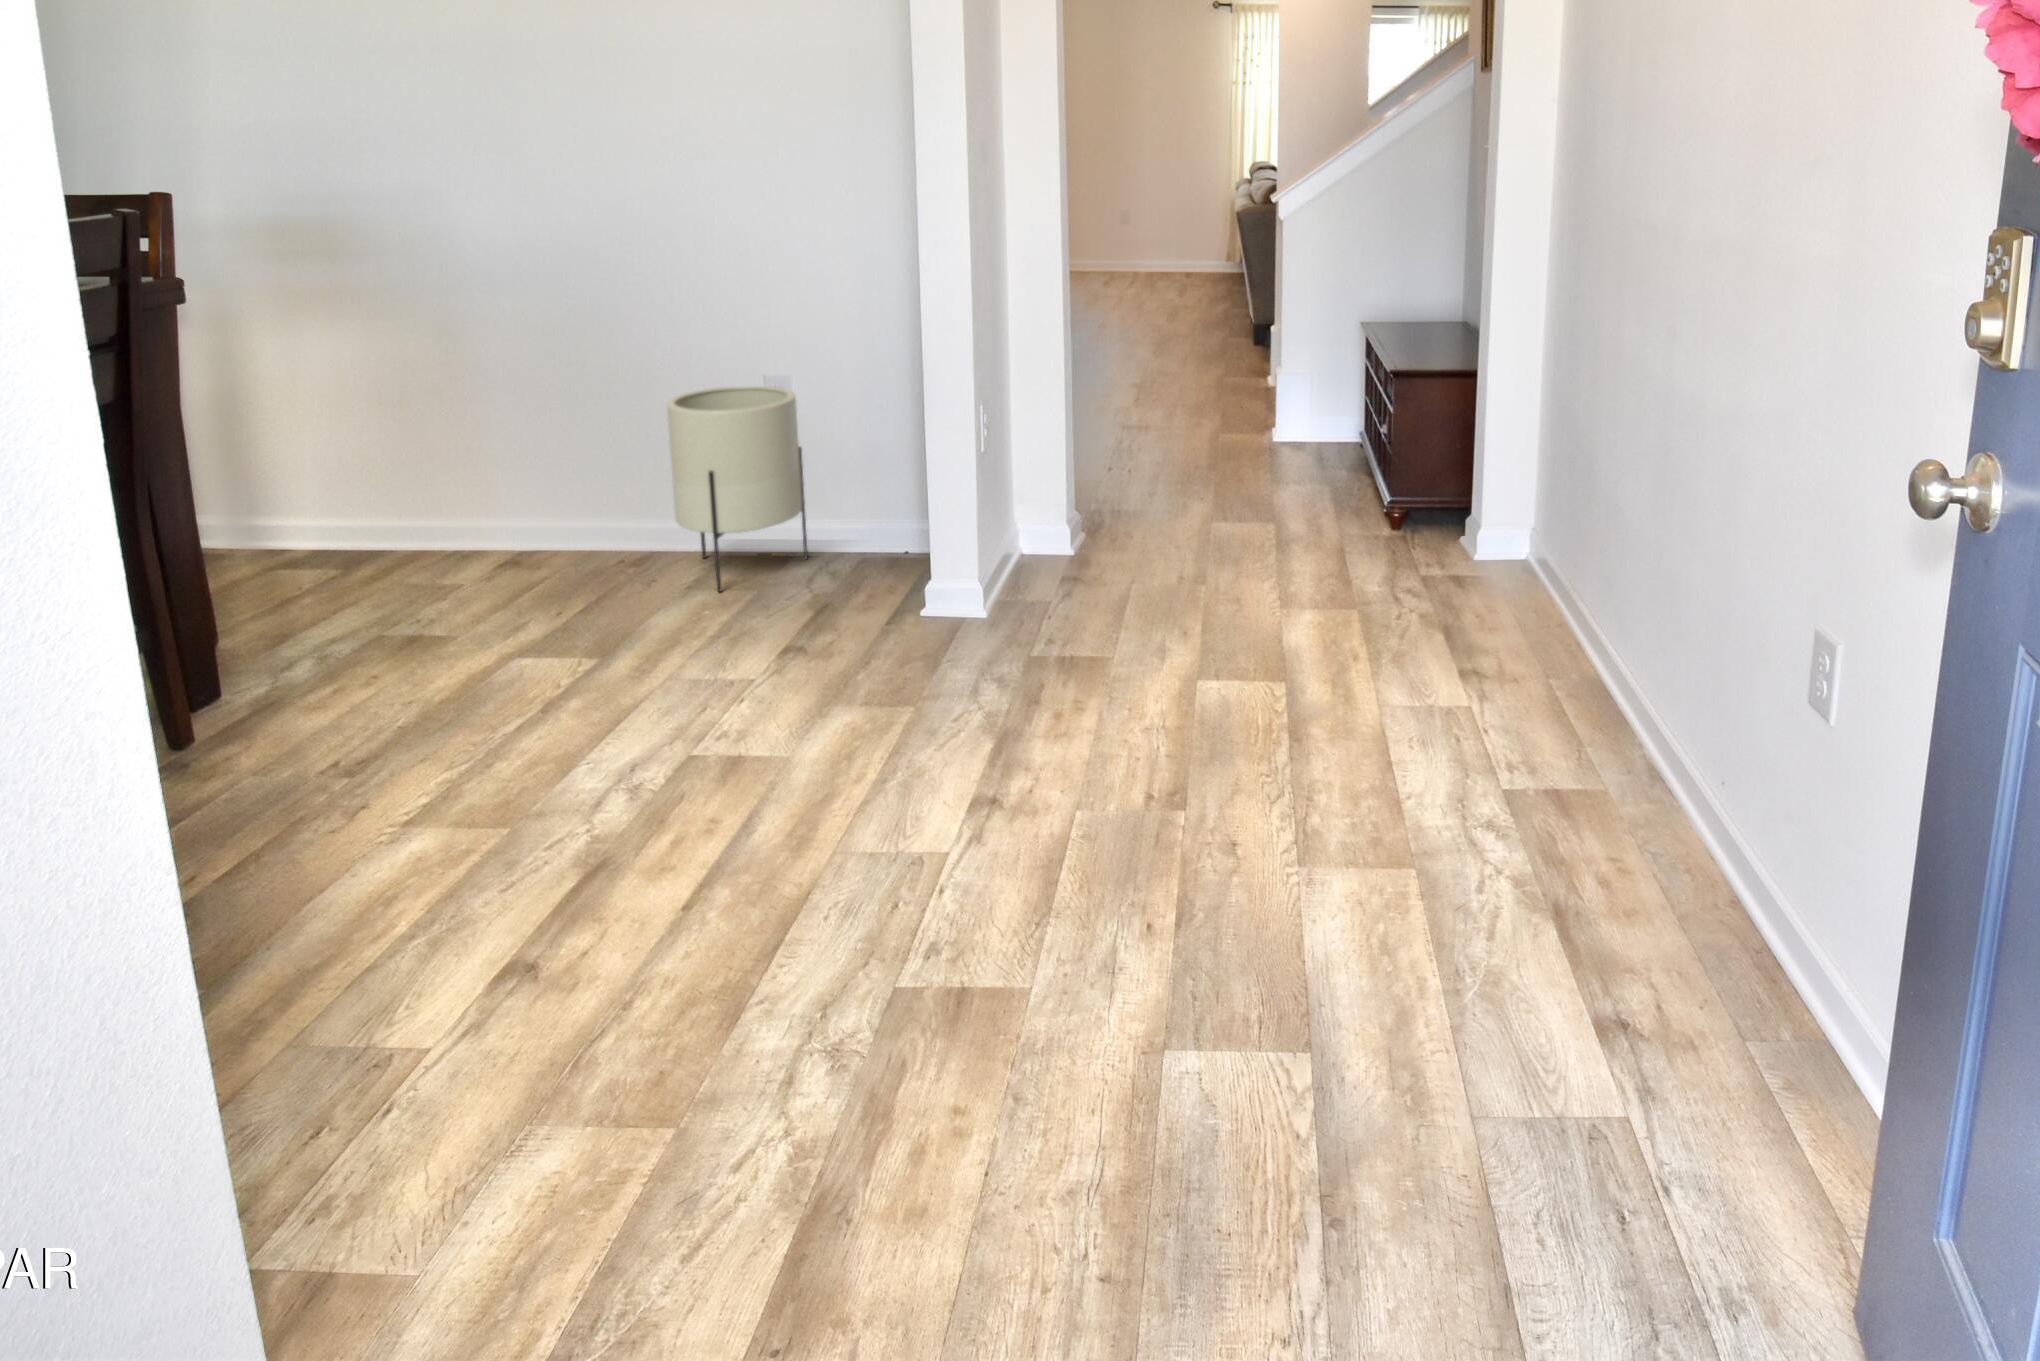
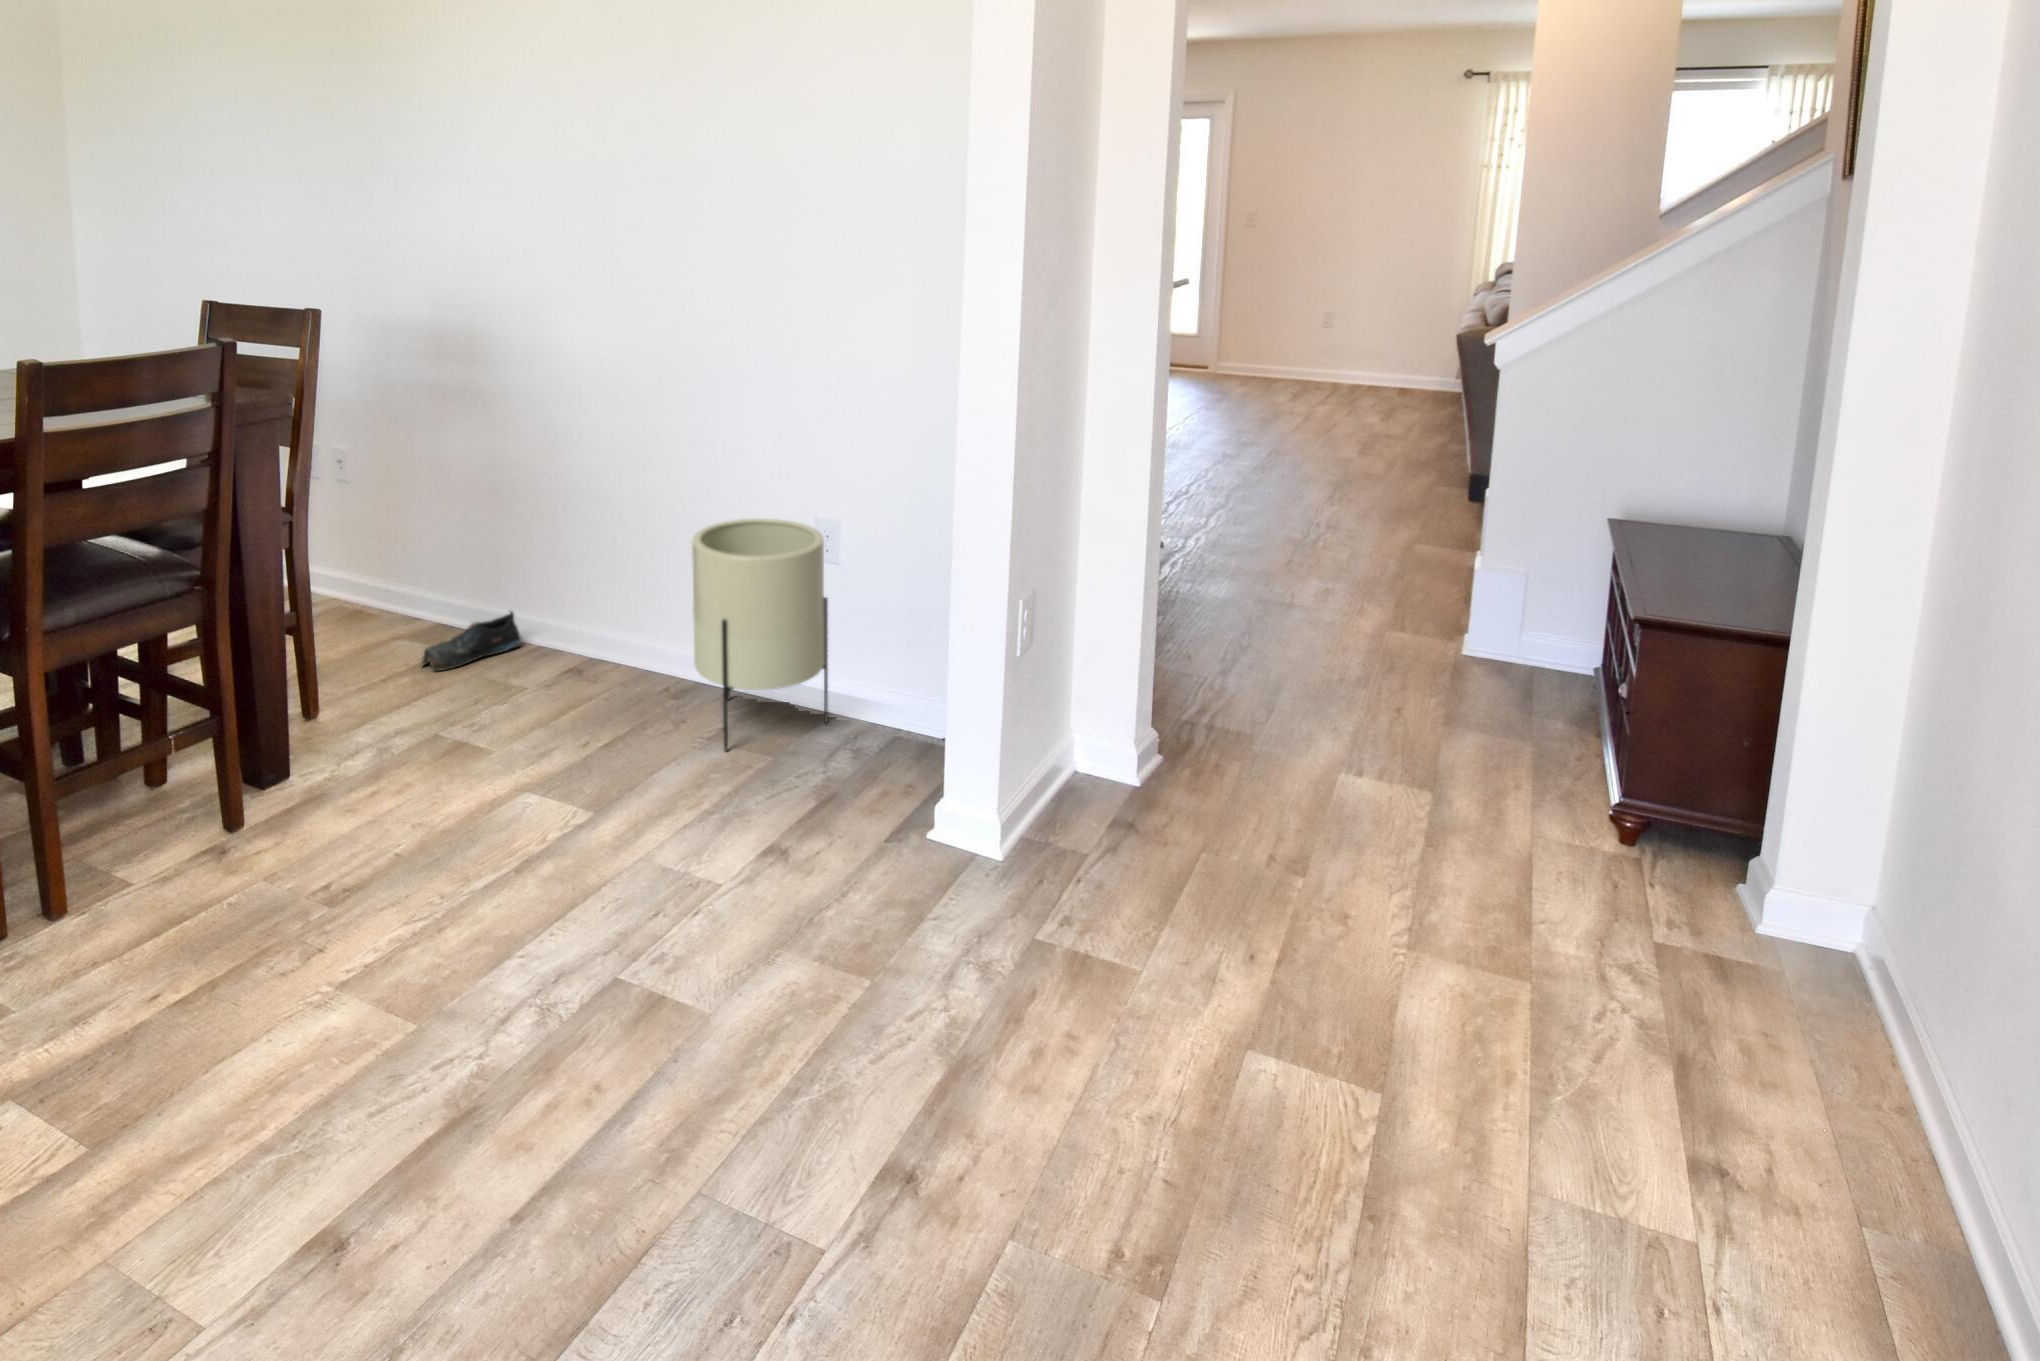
shoe: none [340,518,458,586] -> present [422,612,523,671]

